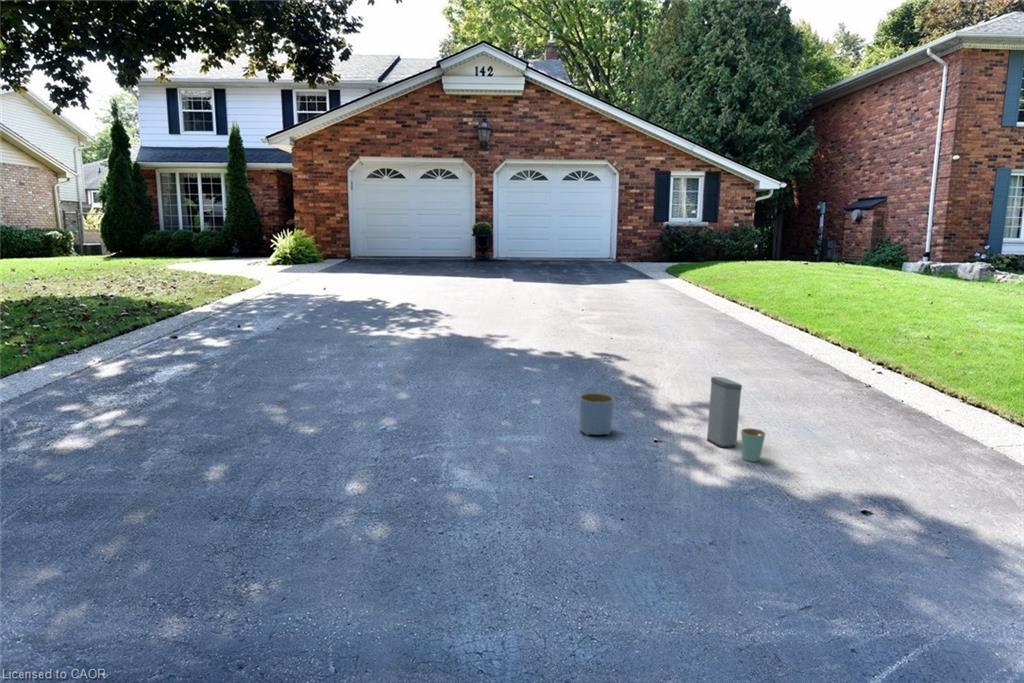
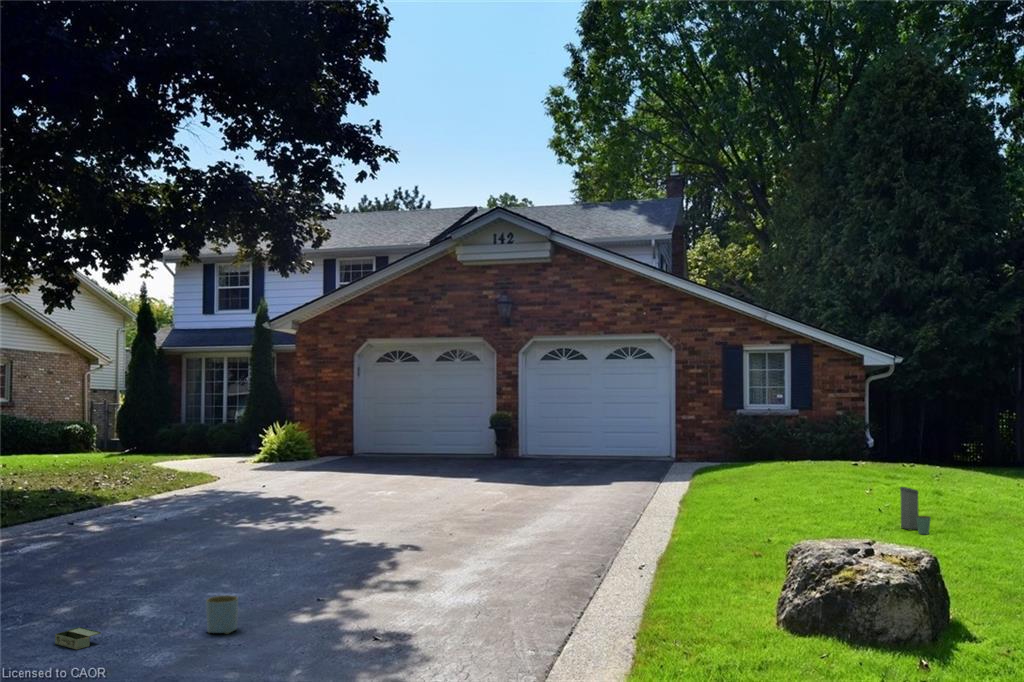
trash can: present [707,377,765,462] -> present [900,487,931,534]
toolbox: none [440,439,493,467] -> present [55,627,101,649]

